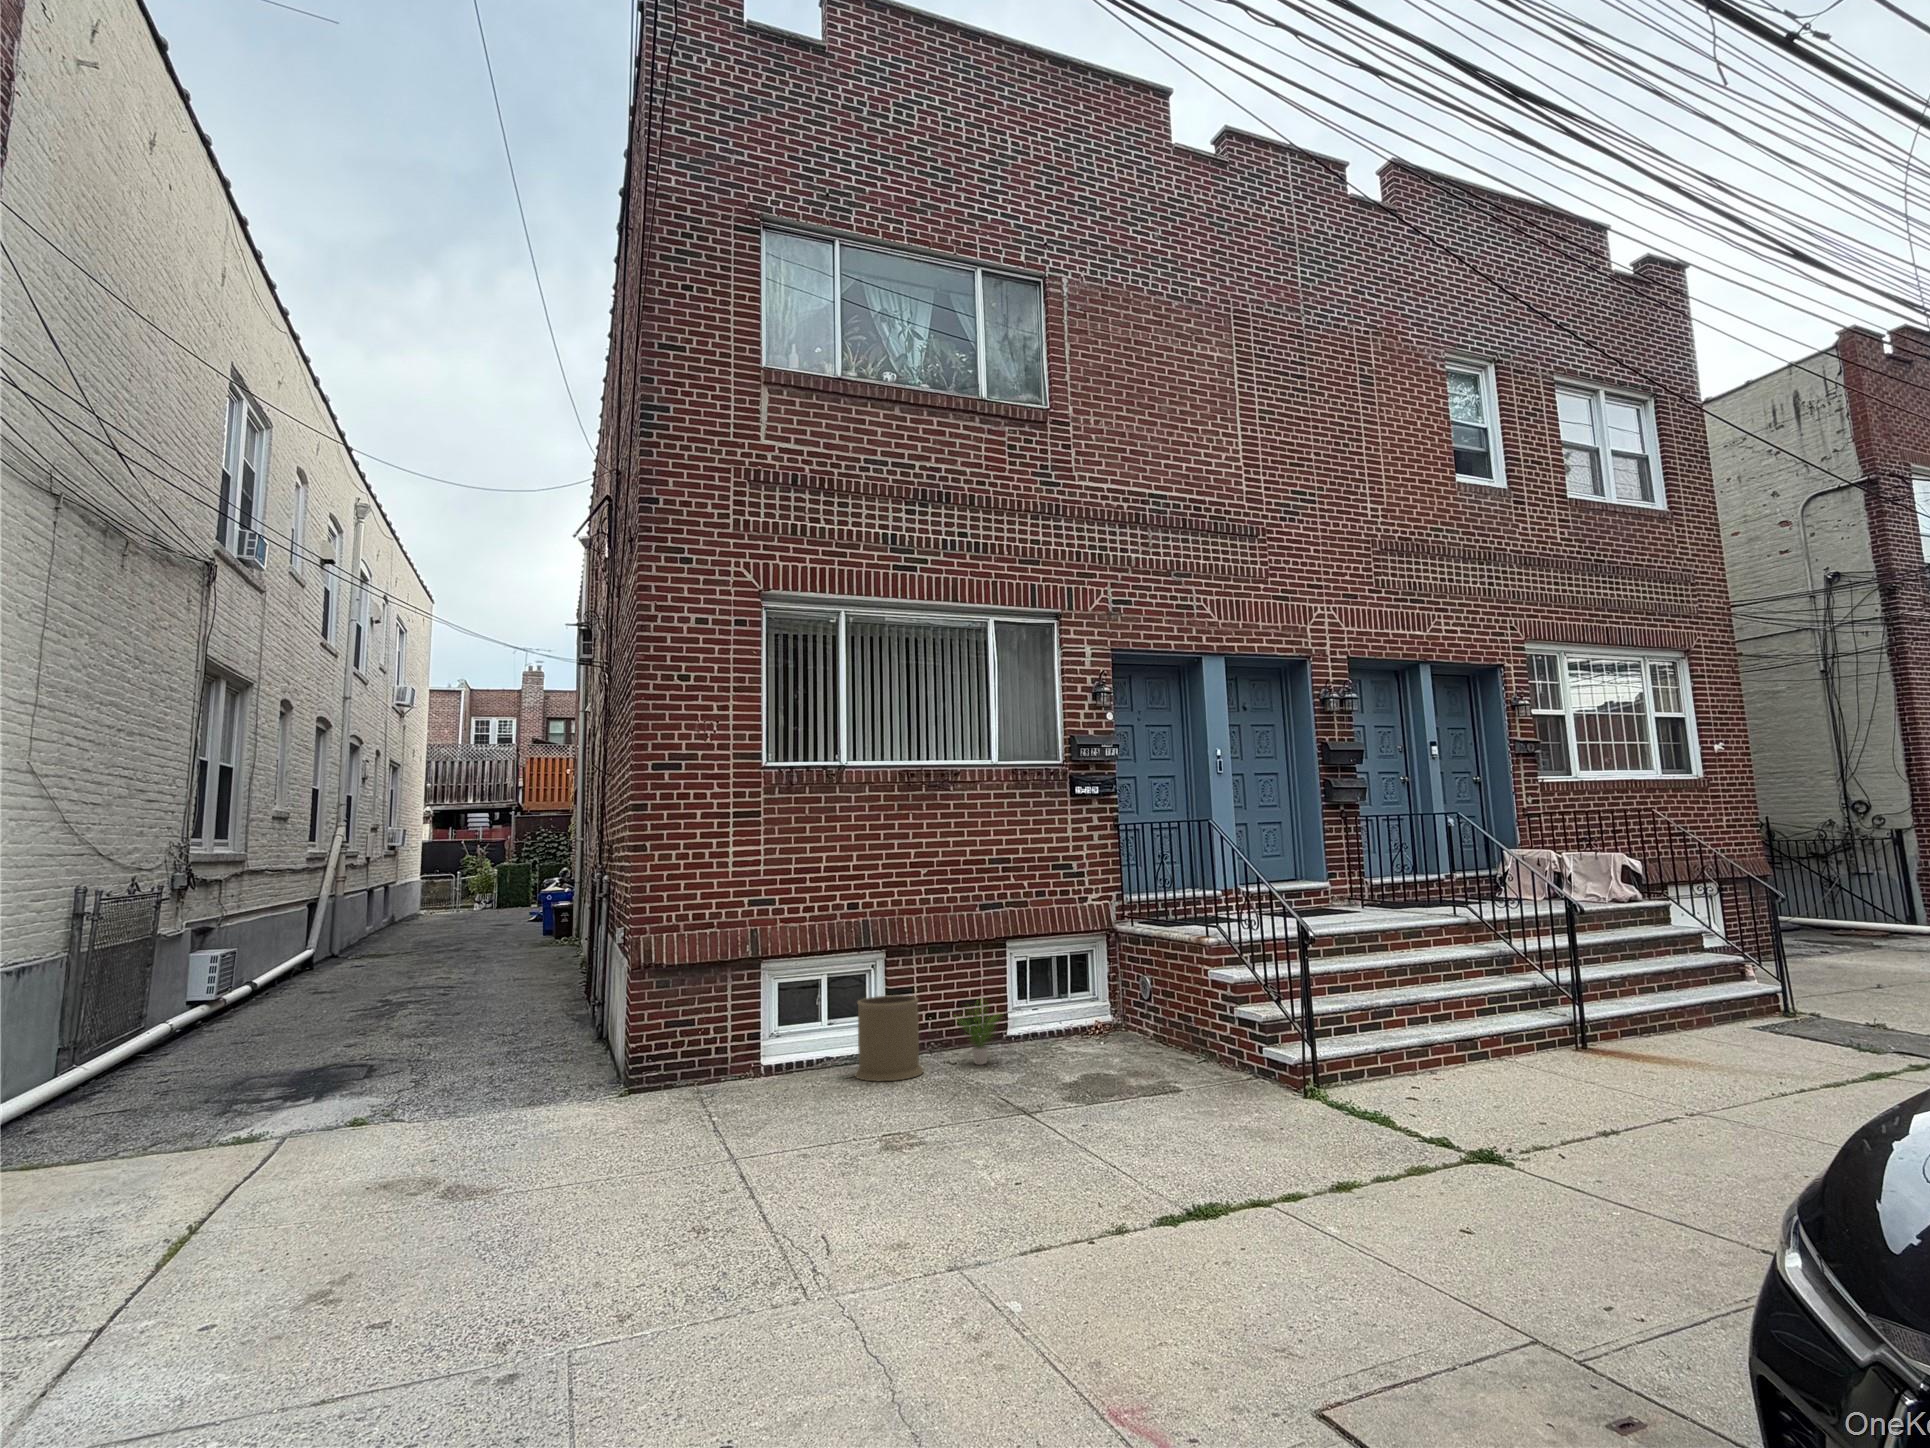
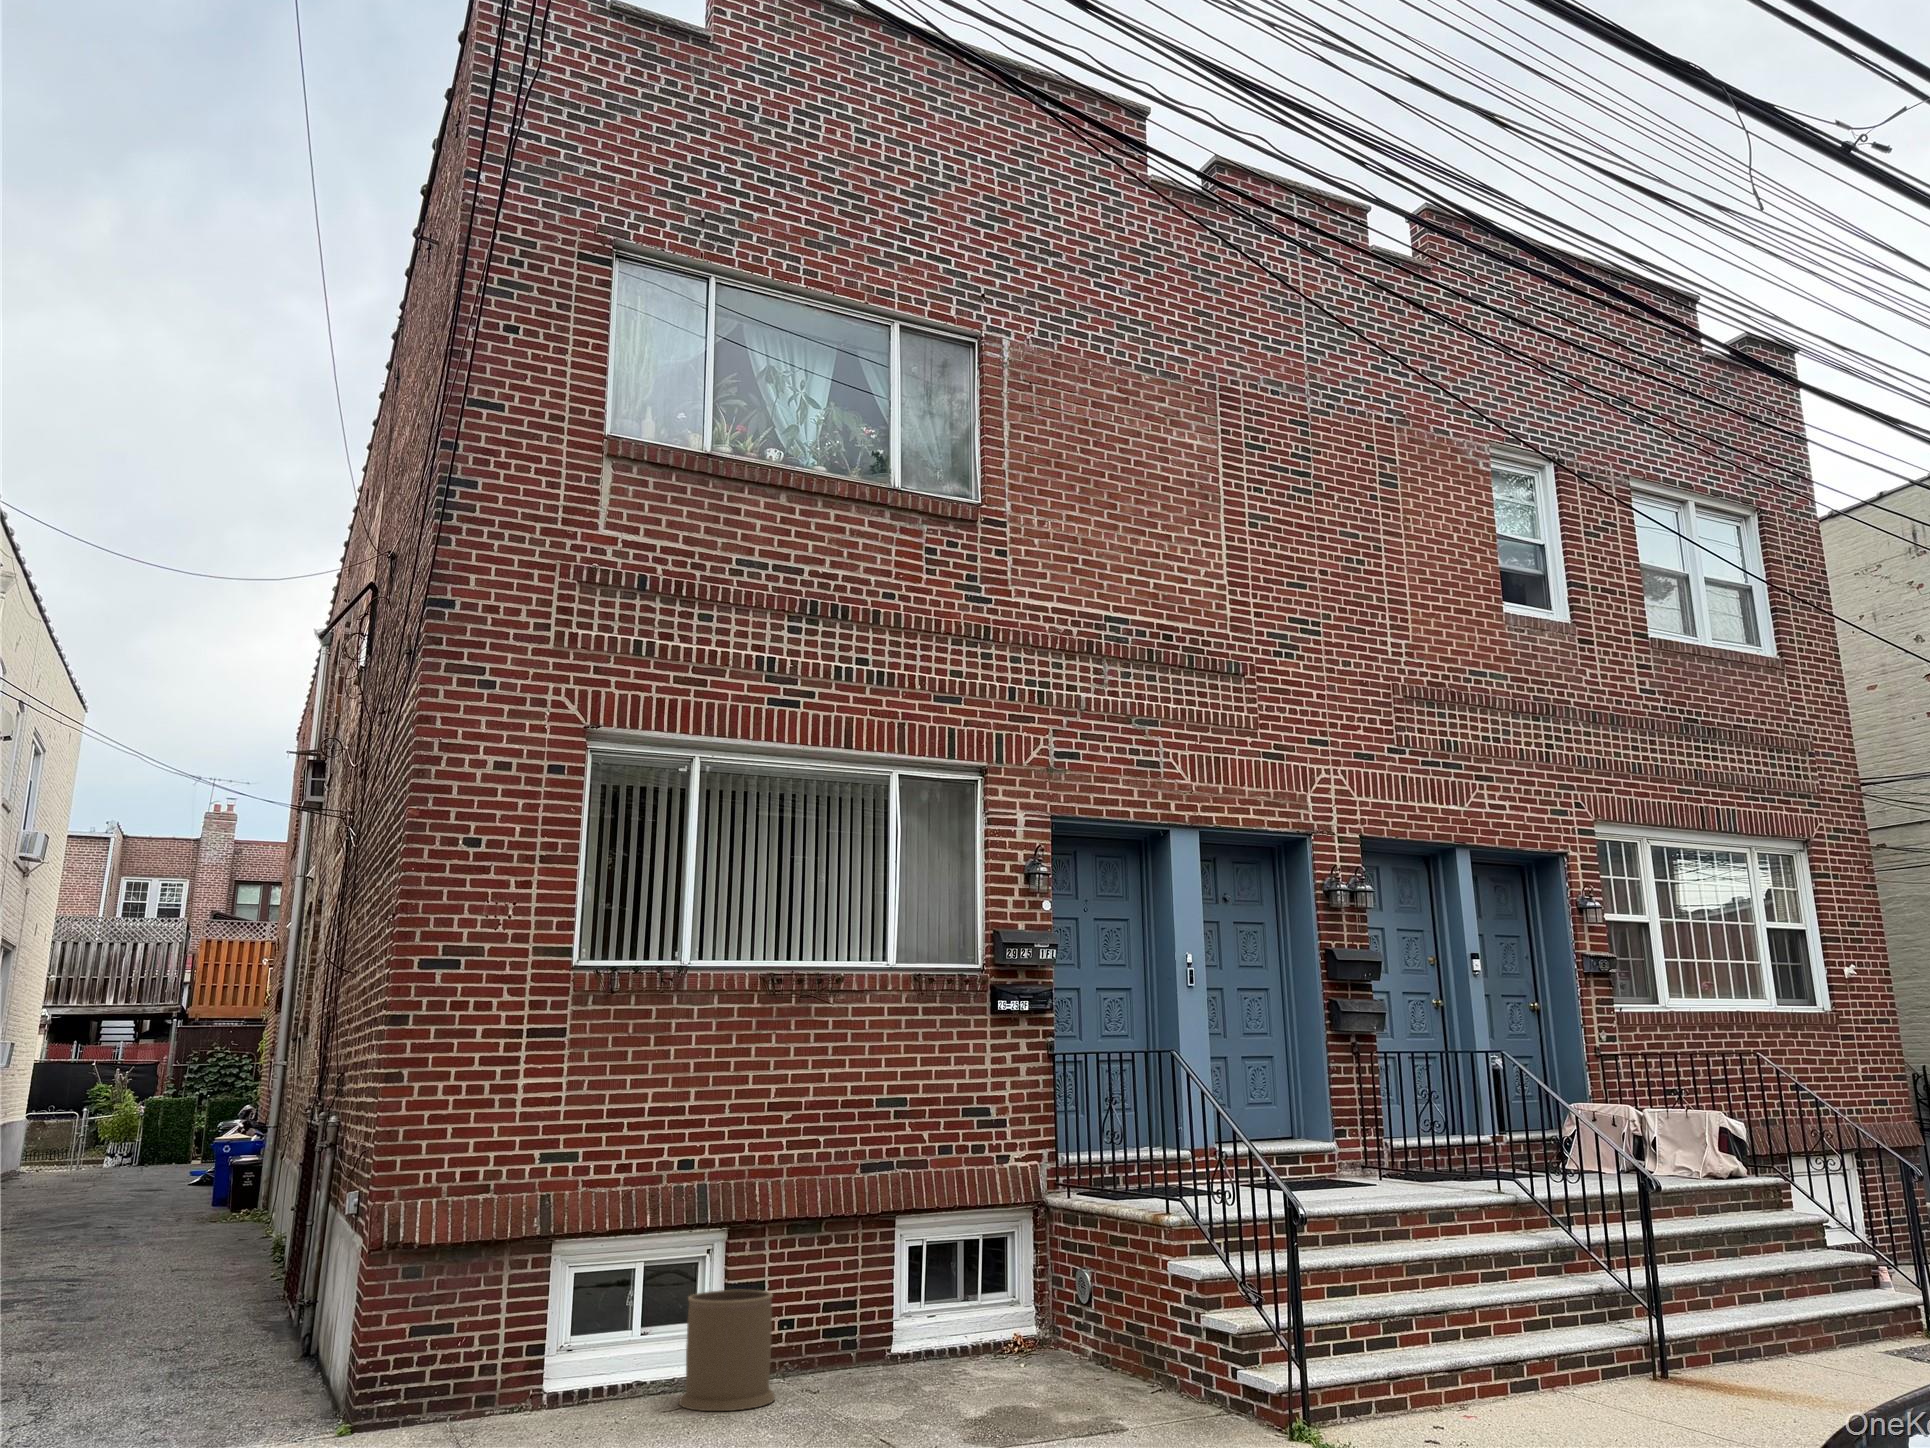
potted plant: present [959,1006,1002,1065] -> none [816,1293,890,1390]

